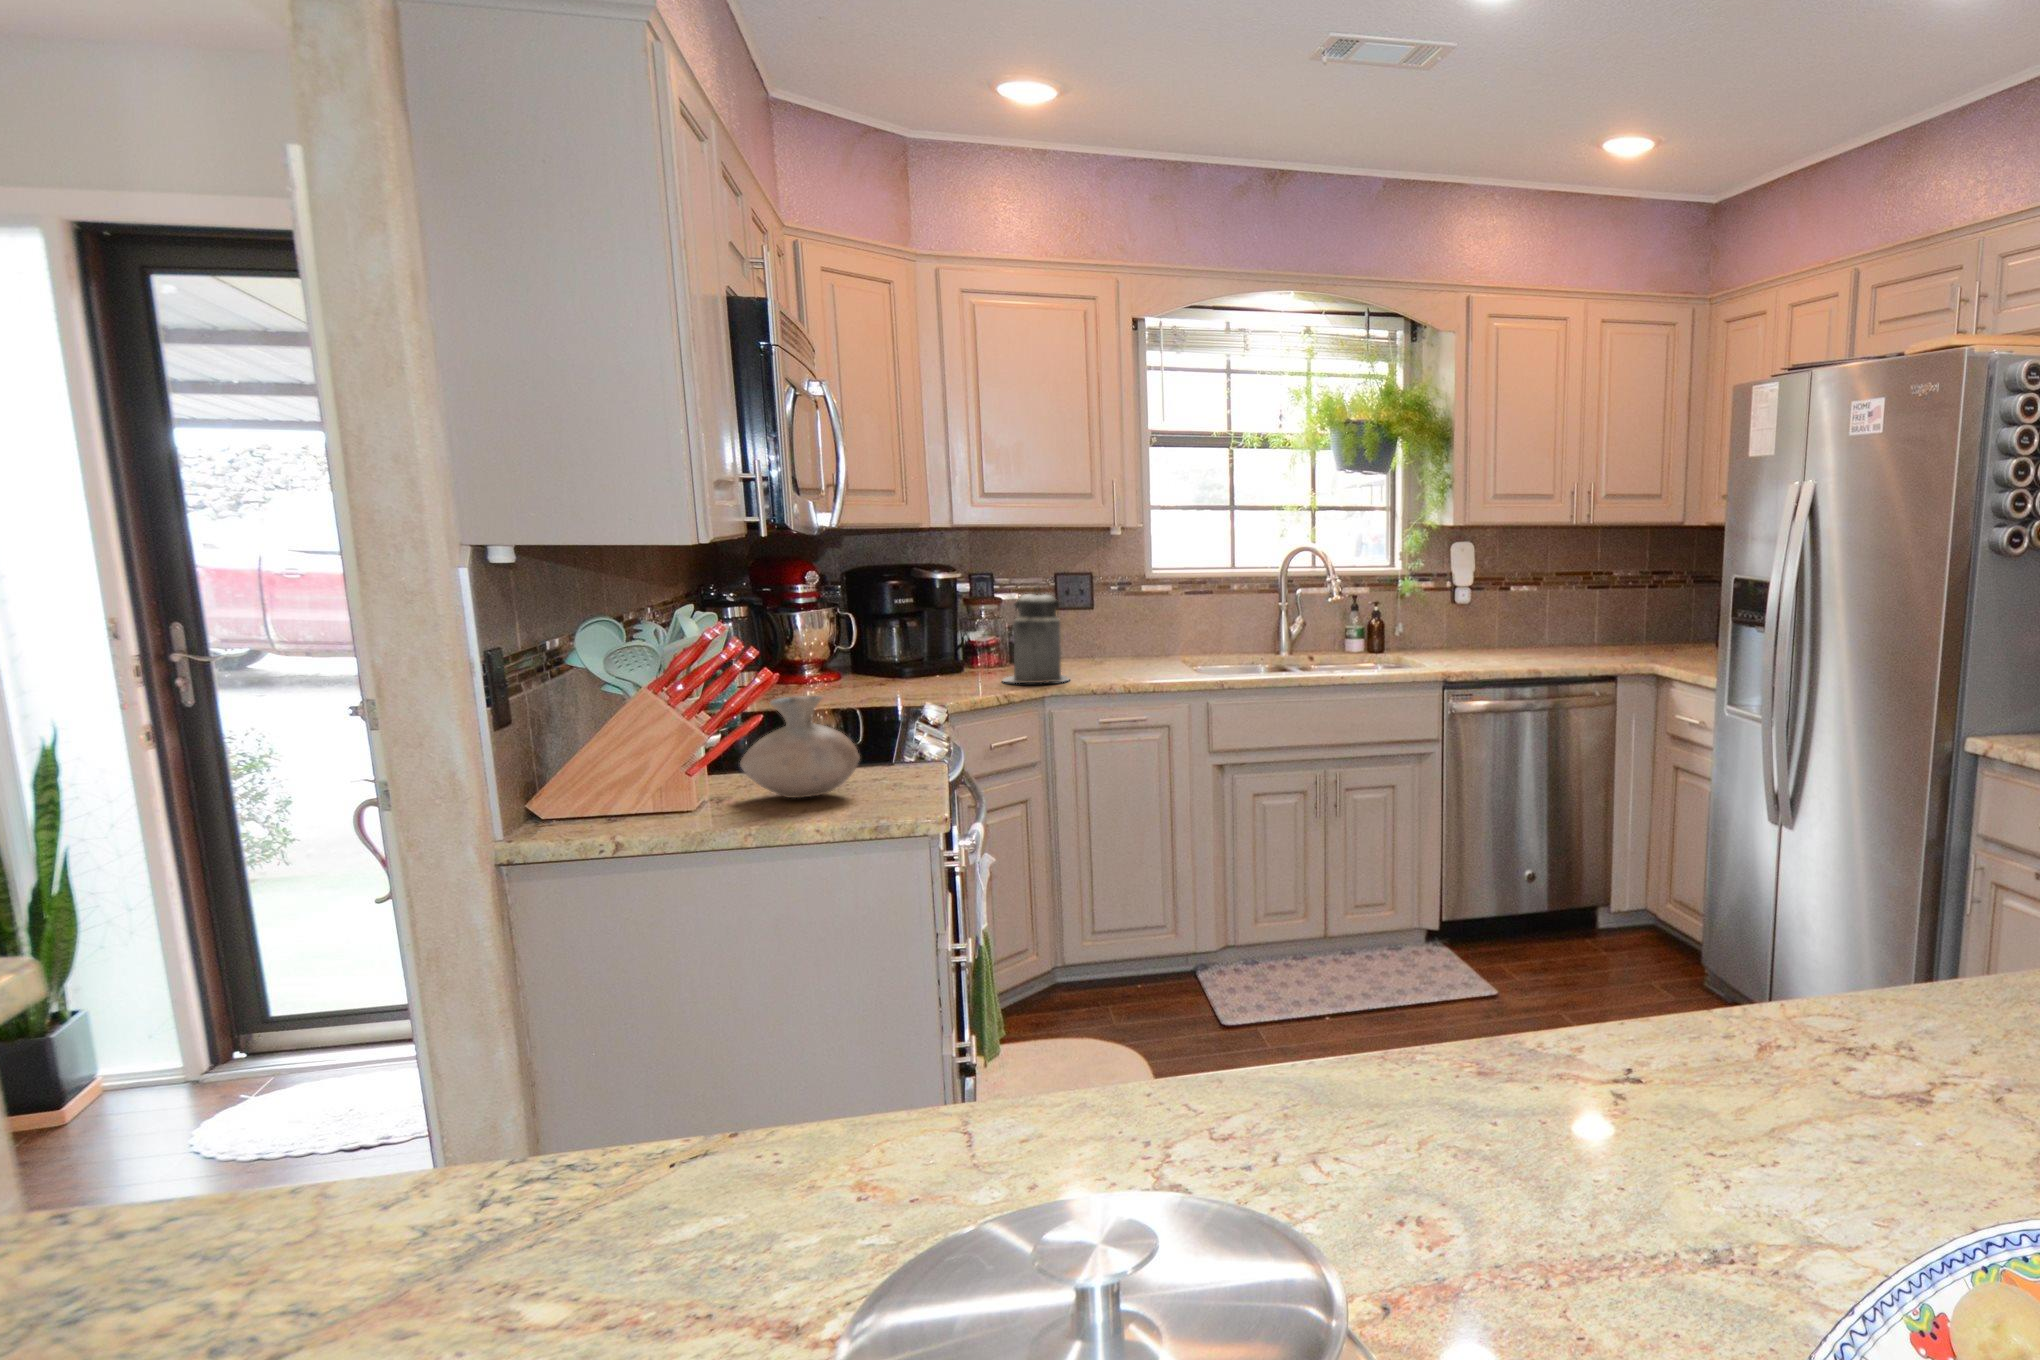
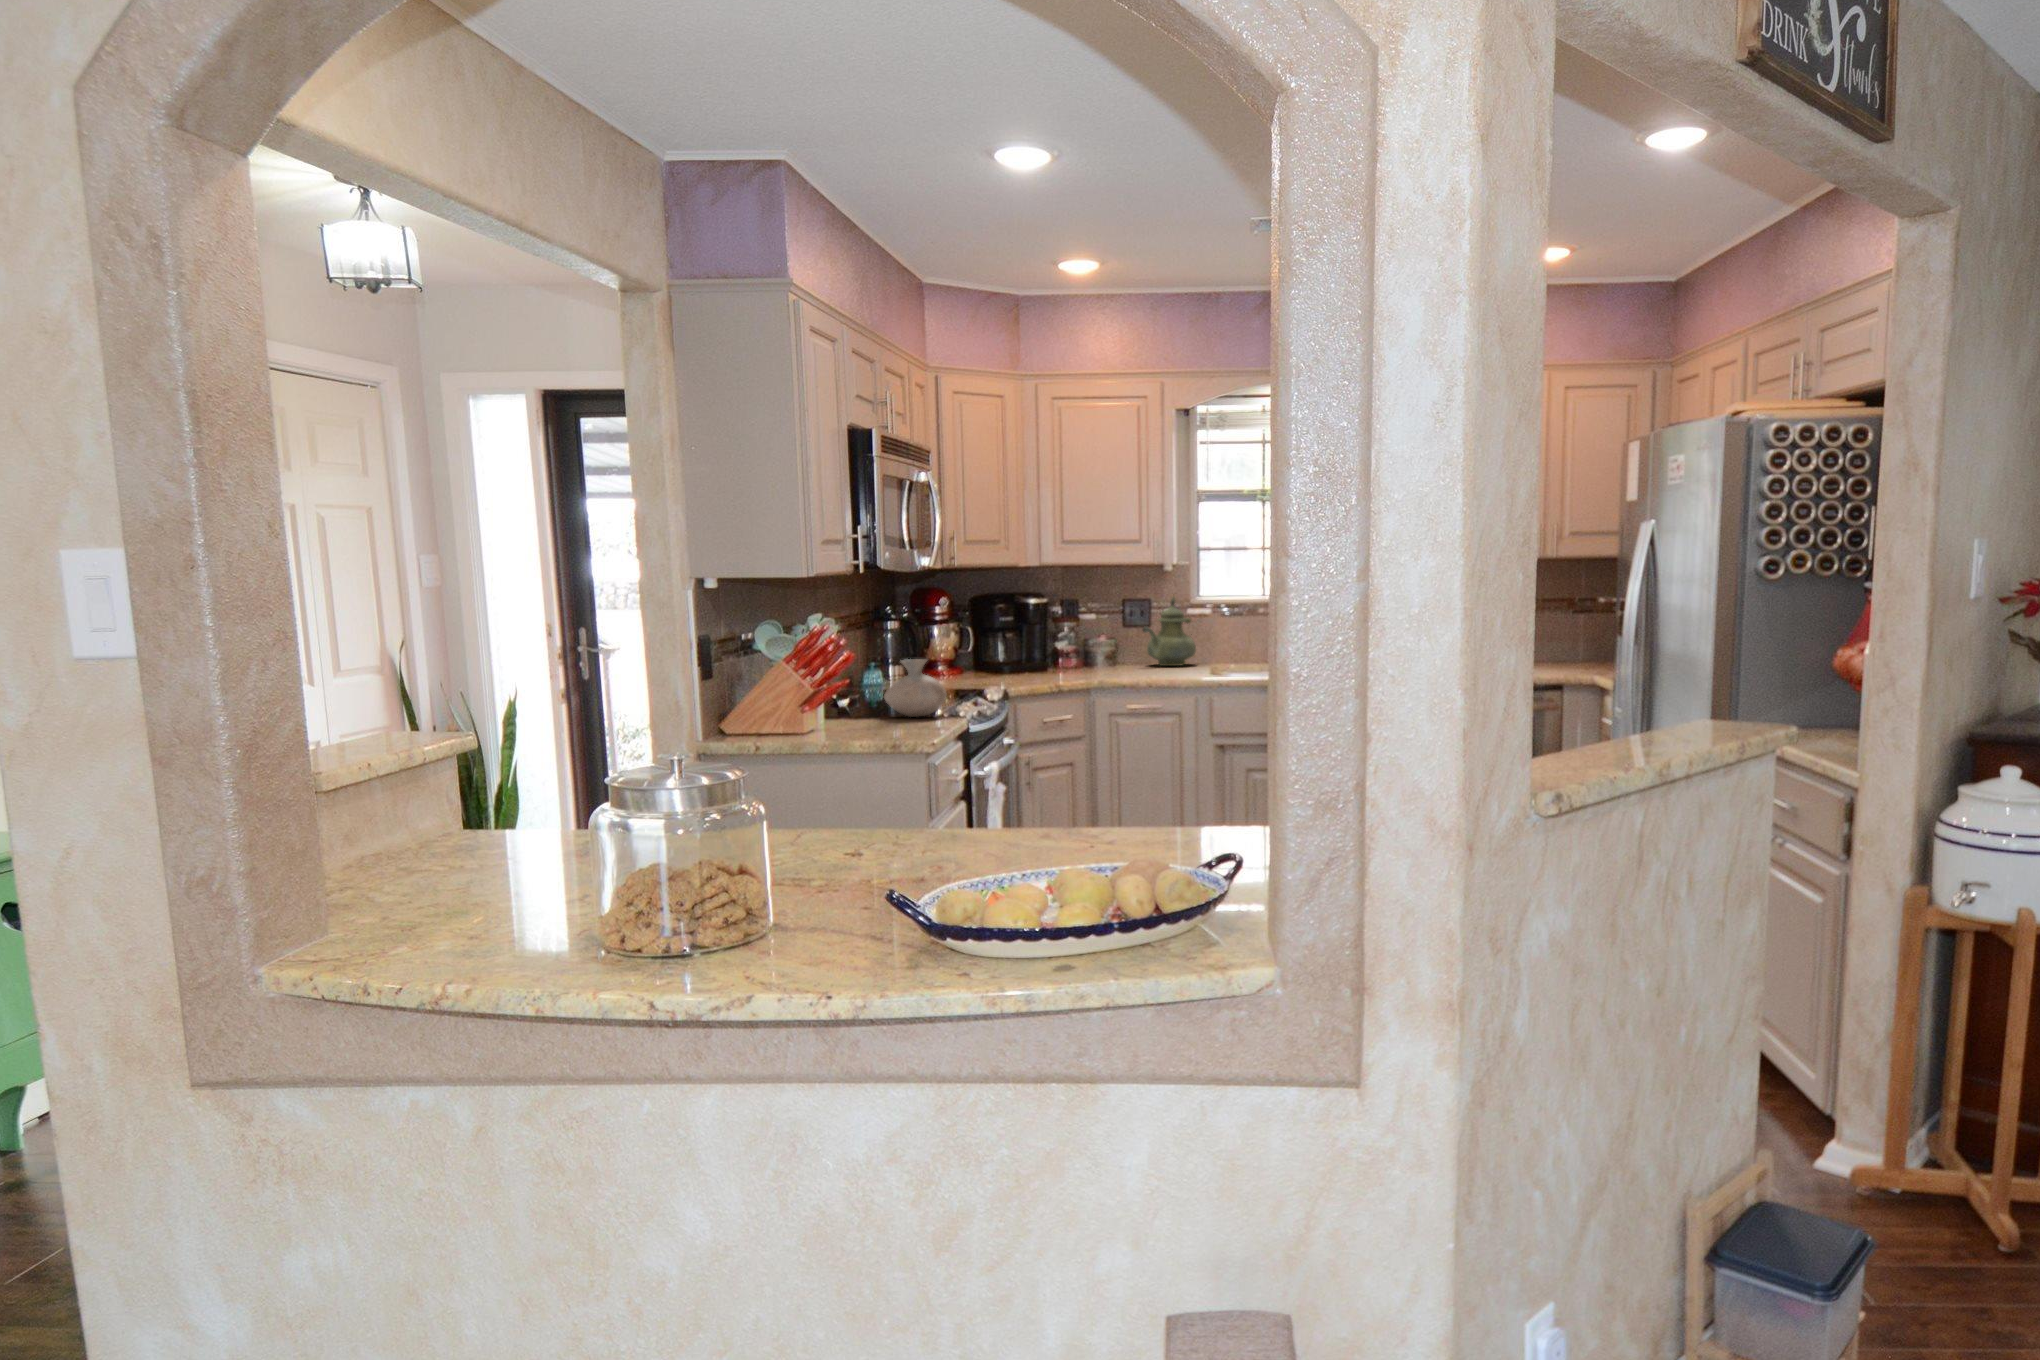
teapot: none [1092,566,1158,656] -> present [1143,597,1196,666]
canister: present [1003,586,1069,683] -> none [1066,608,1115,678]

